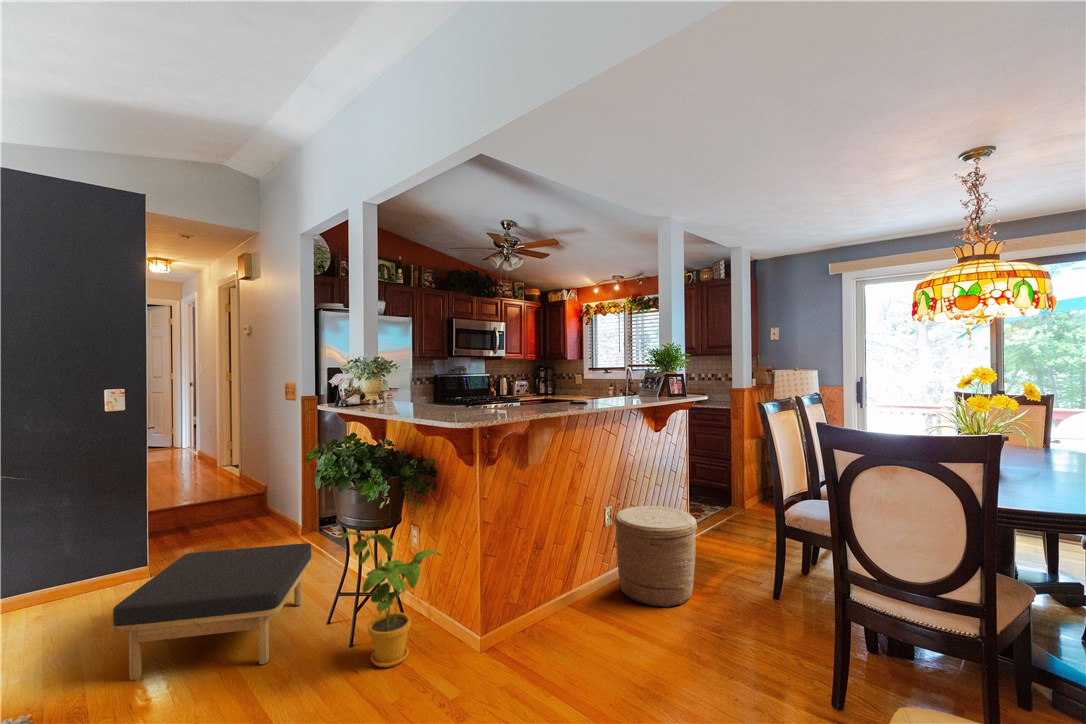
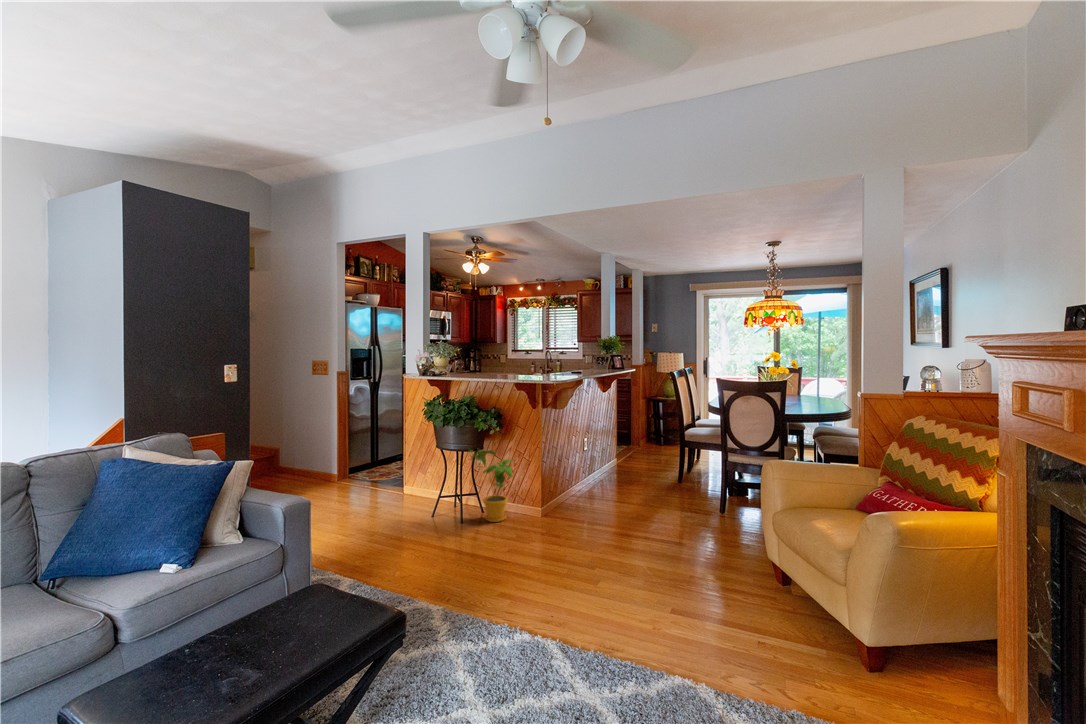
woven basket: present [615,506,697,607] -> none [591,435,639,489]
ottoman: present [112,543,312,681] -> none [328,468,433,542]

